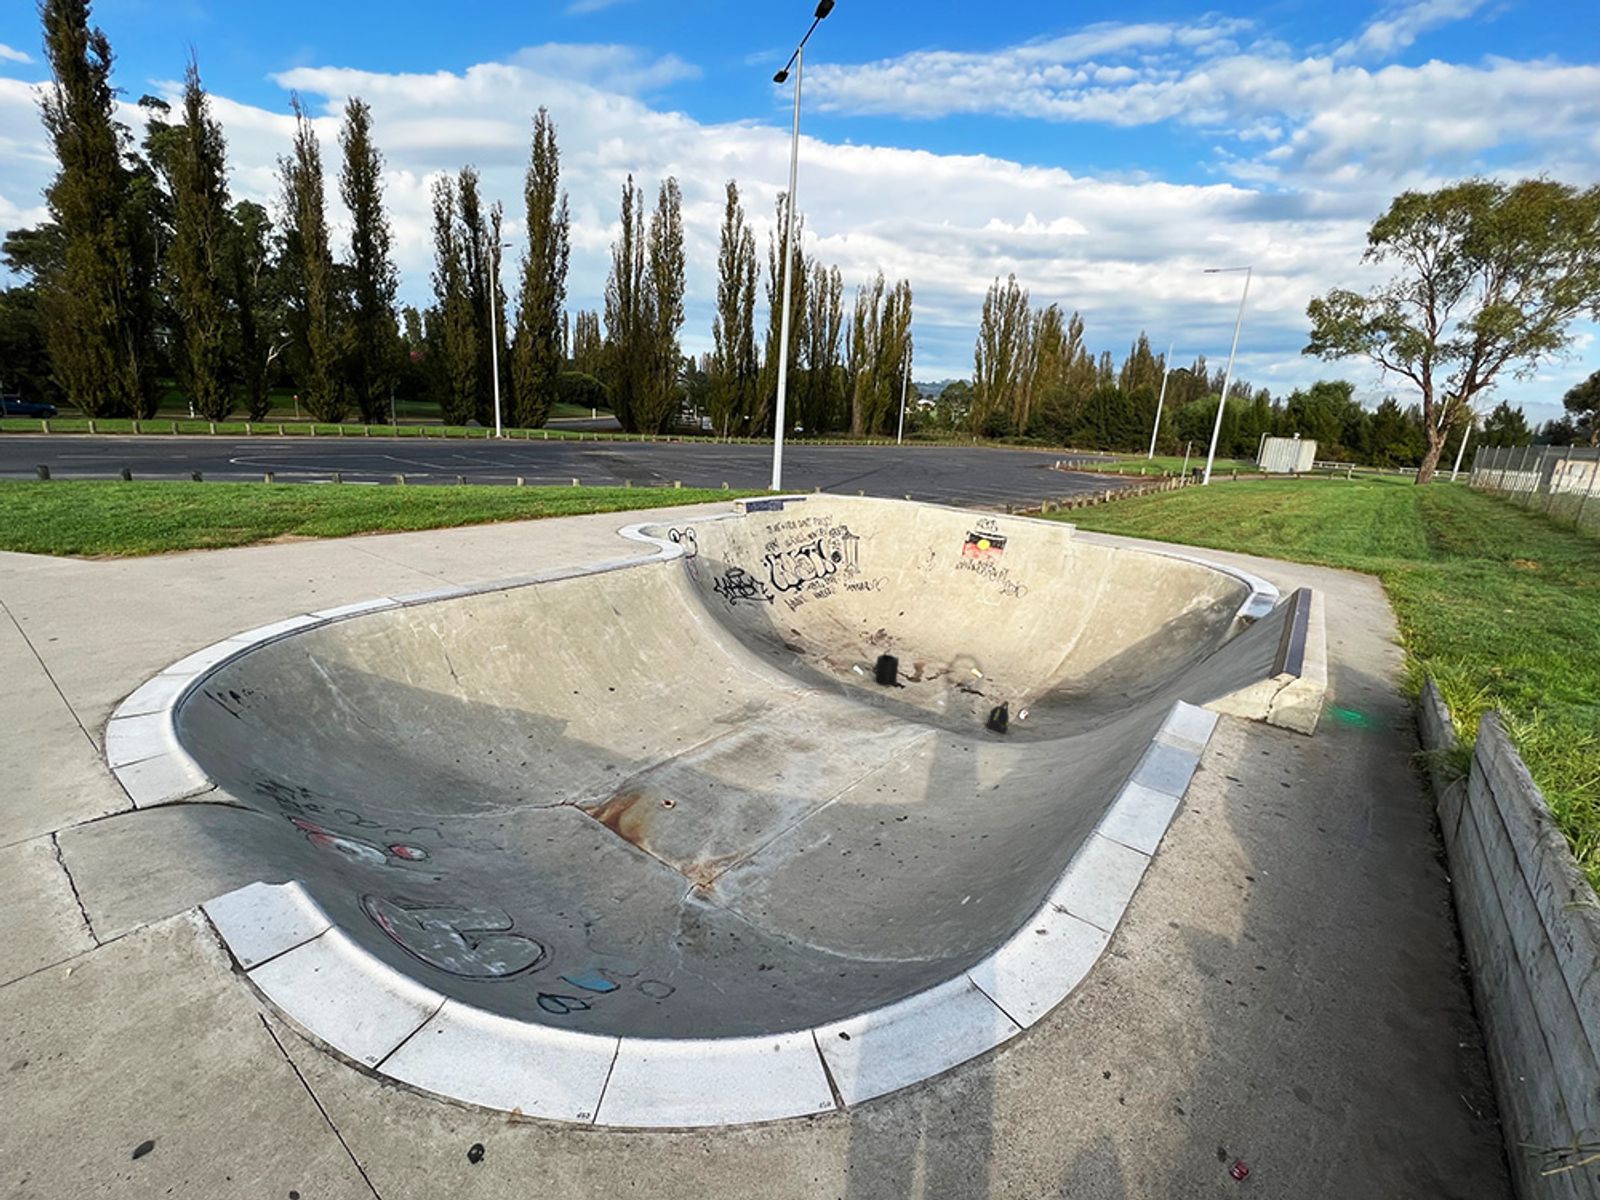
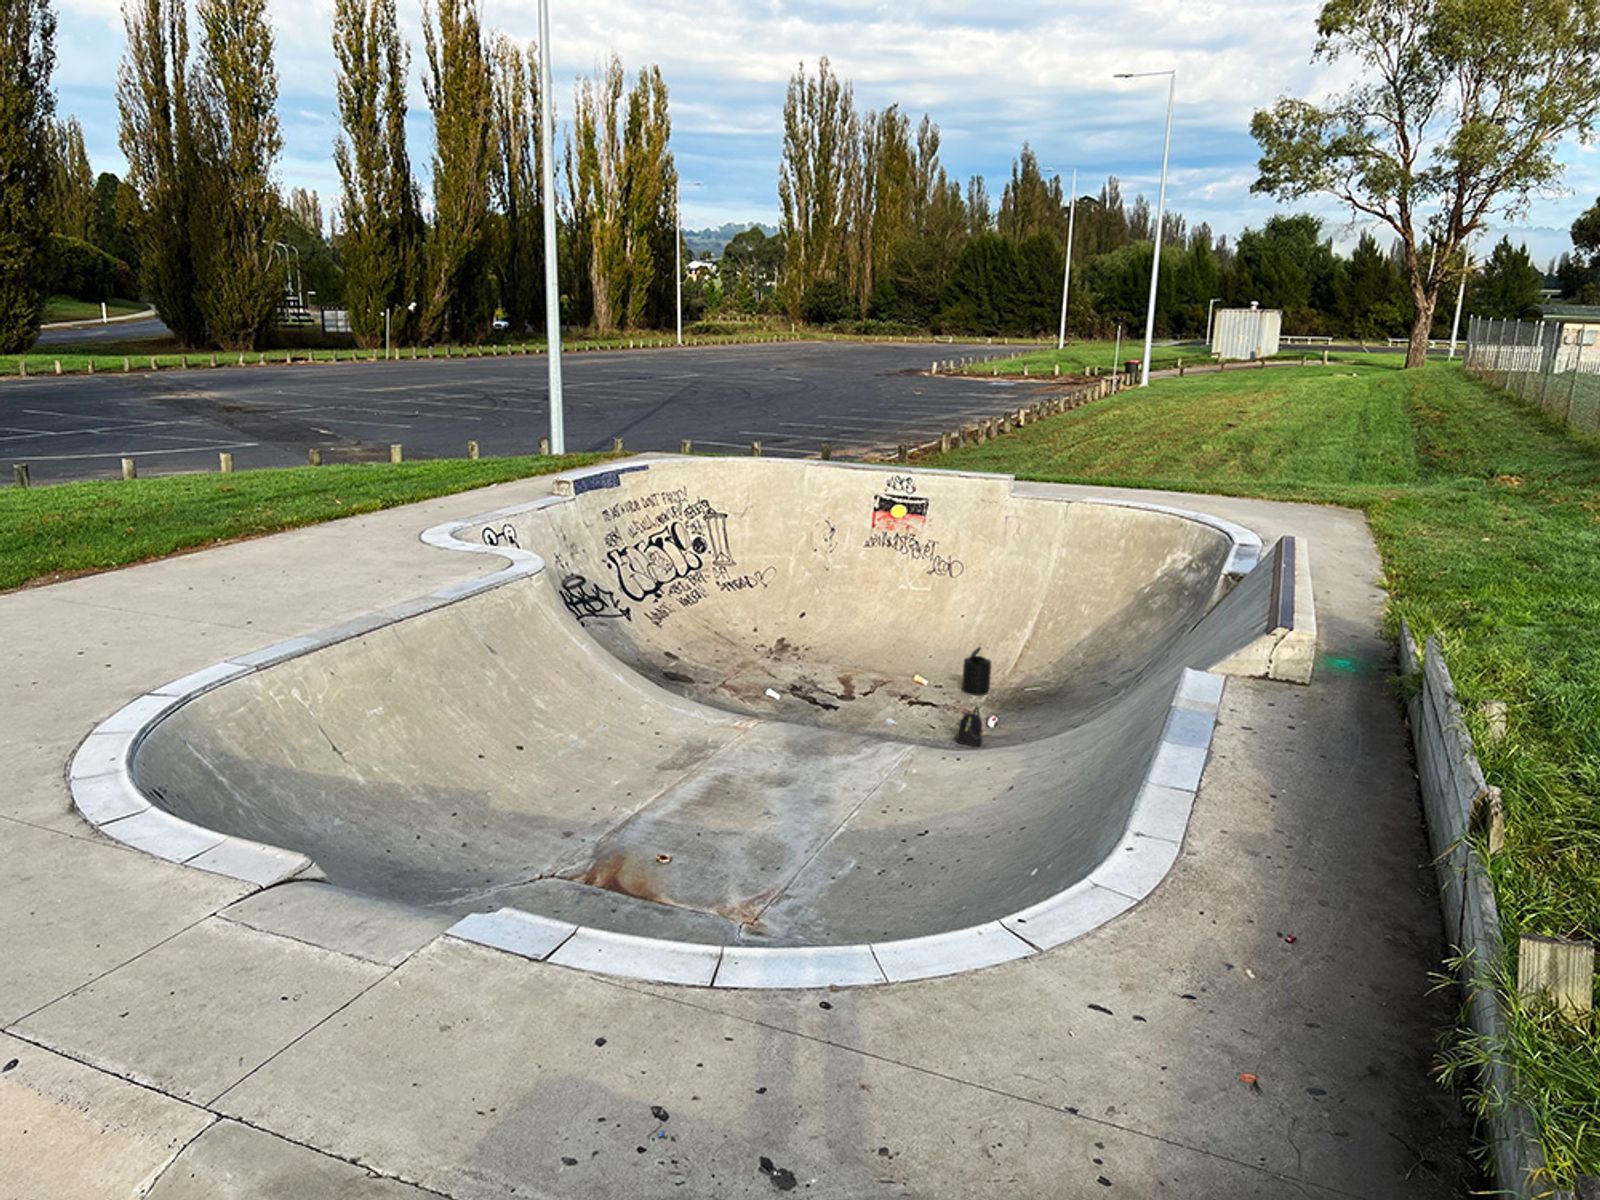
trash can: present [875,649,899,687] -> present [962,647,991,695]

